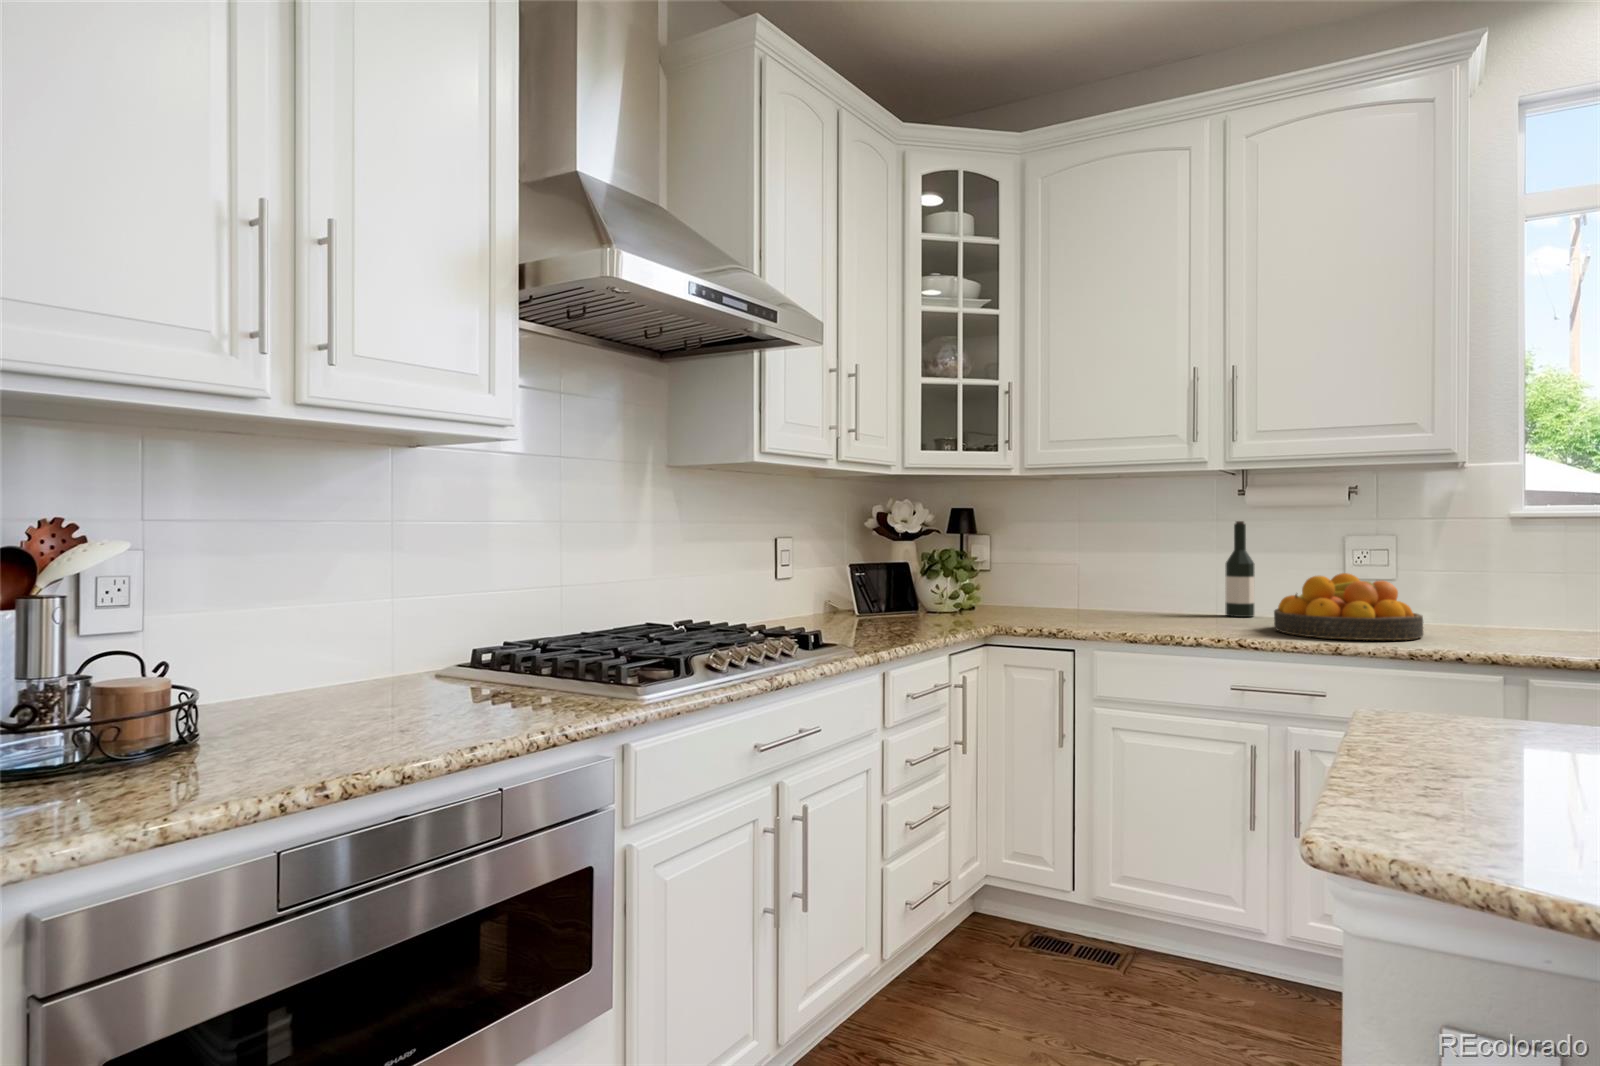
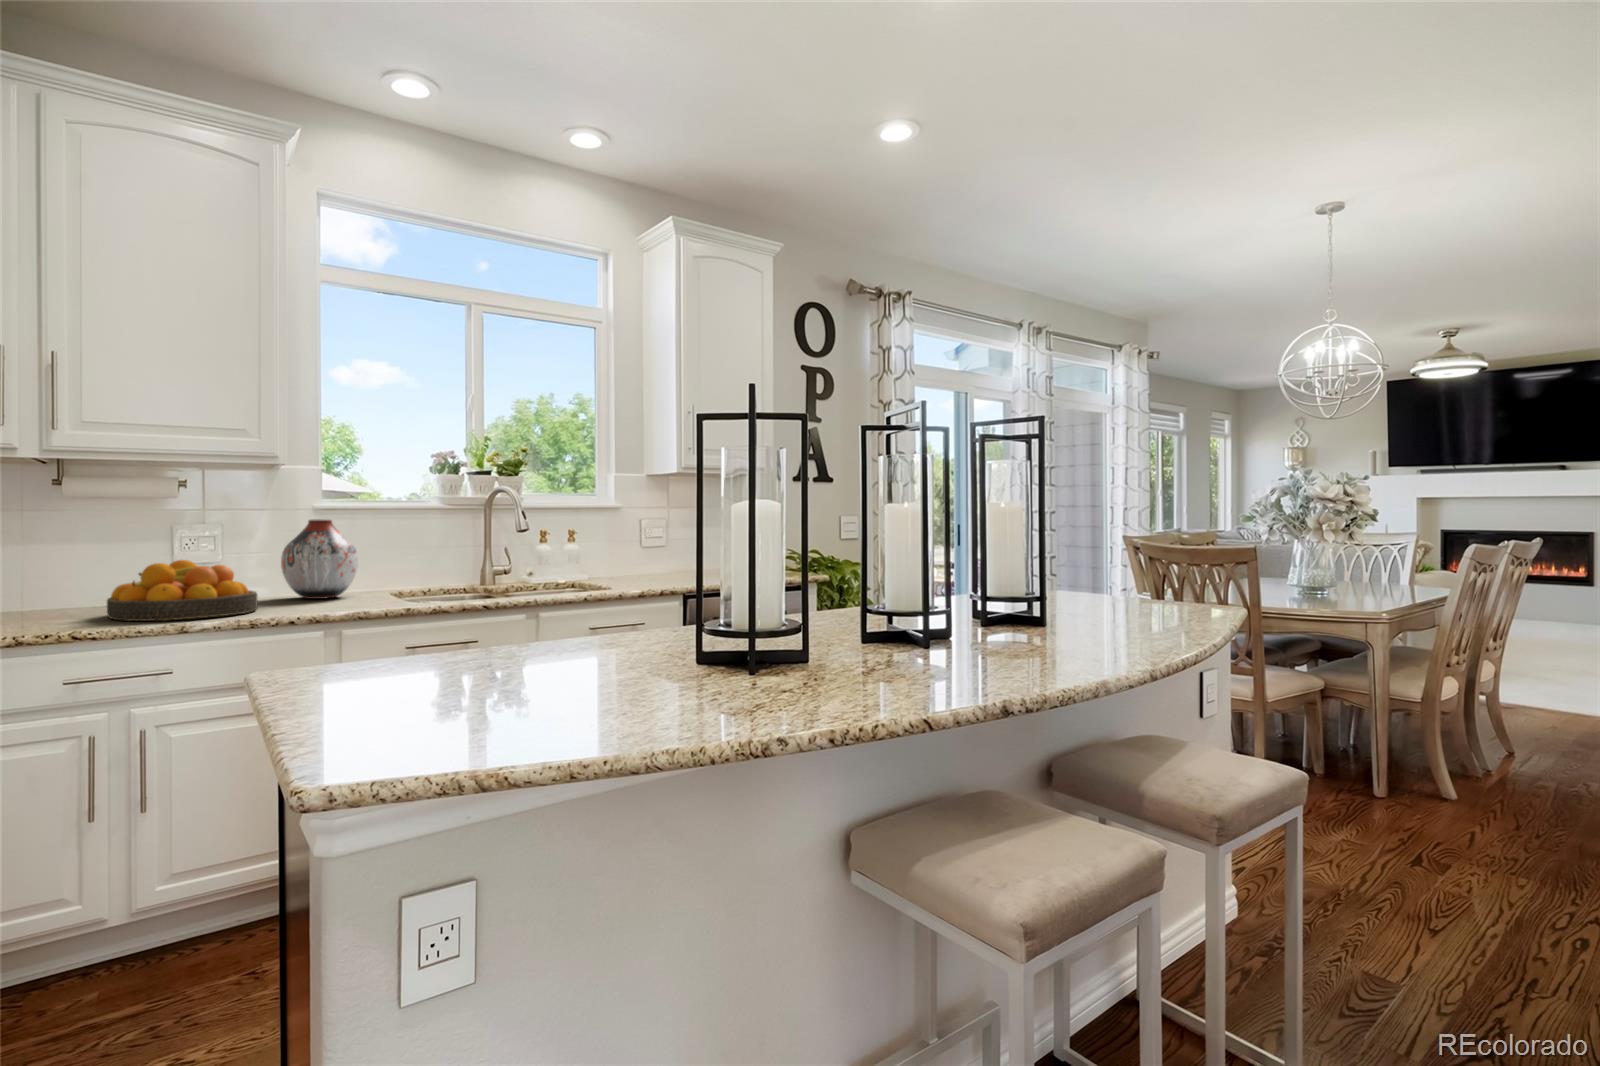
wine bottle: present [1225,521,1254,617] -> none [35,511,73,611]
vase: none [1460,528,1567,632] -> present [281,520,358,599]

